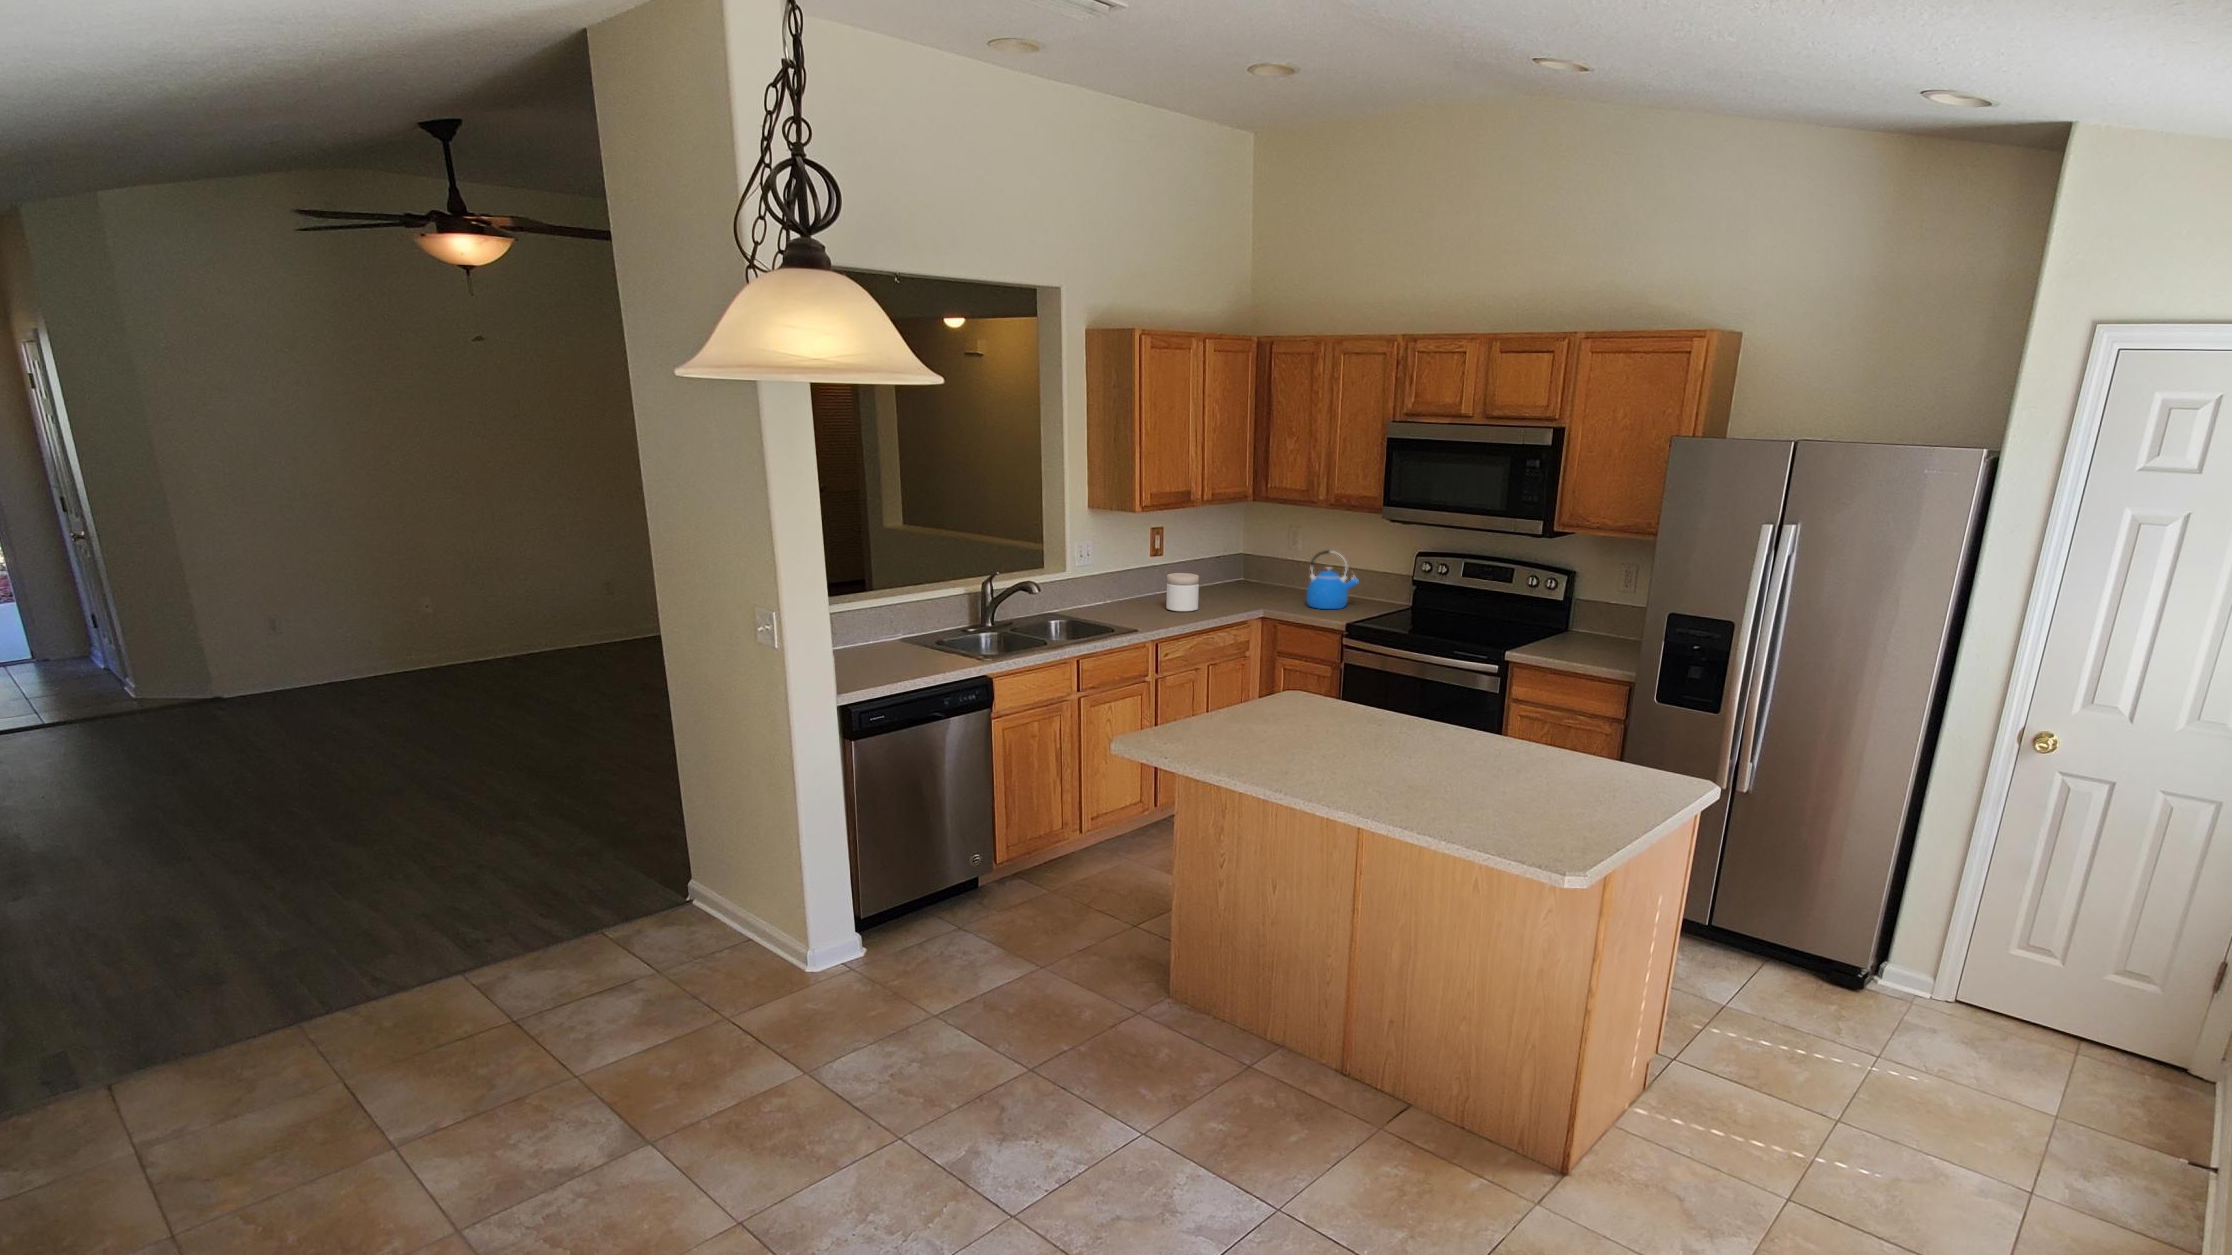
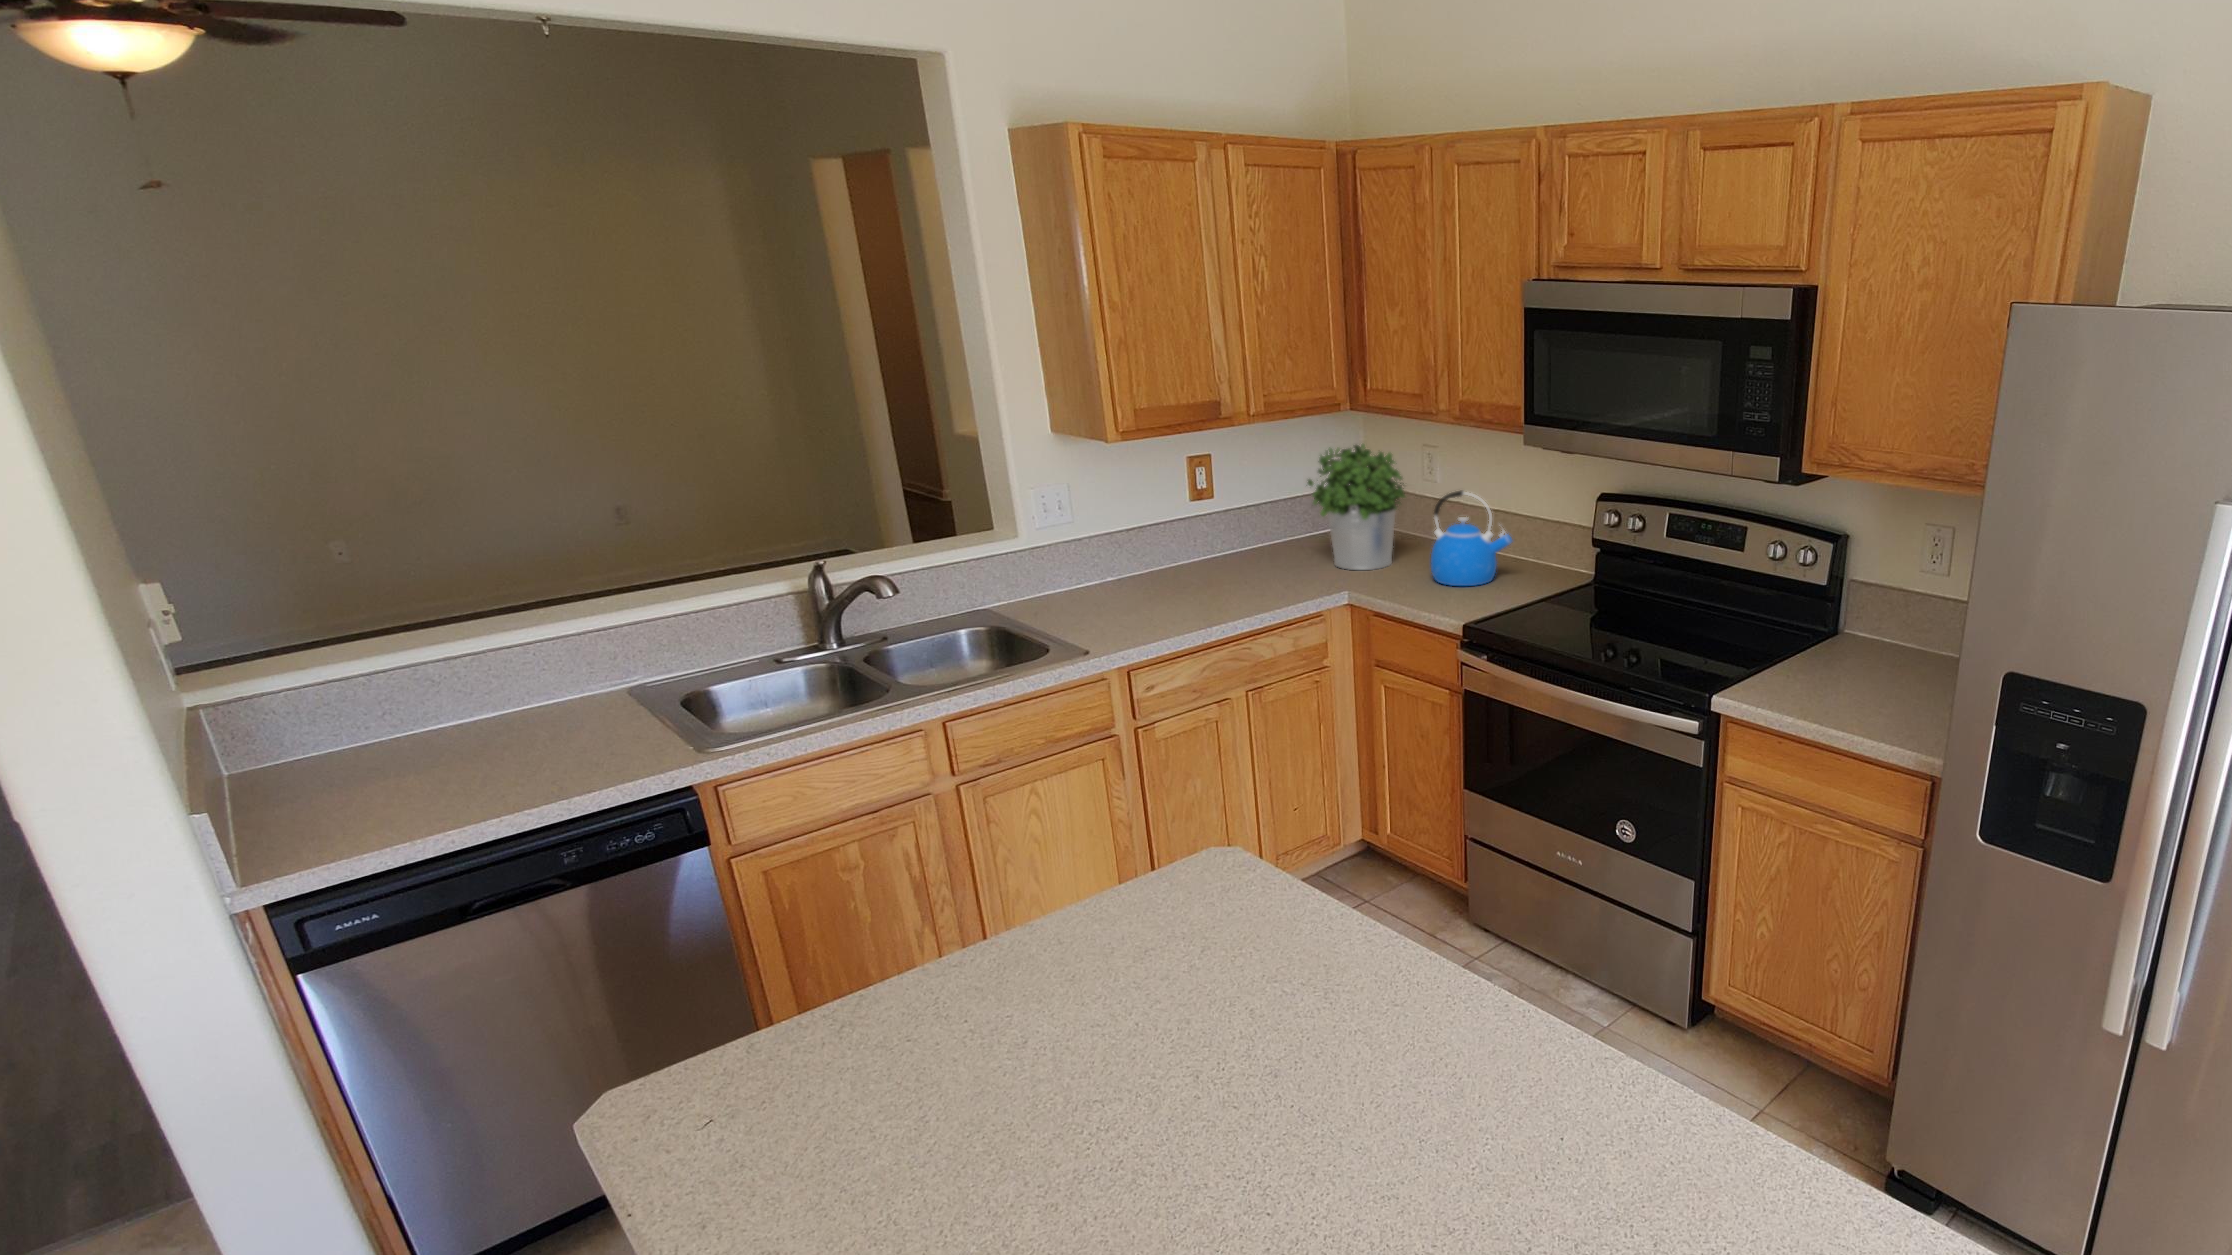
potted plant: none [1222,522,1287,602] -> present [1308,444,1405,570]
jar: present [1166,573,1199,612] -> none [1199,531,1255,595]

